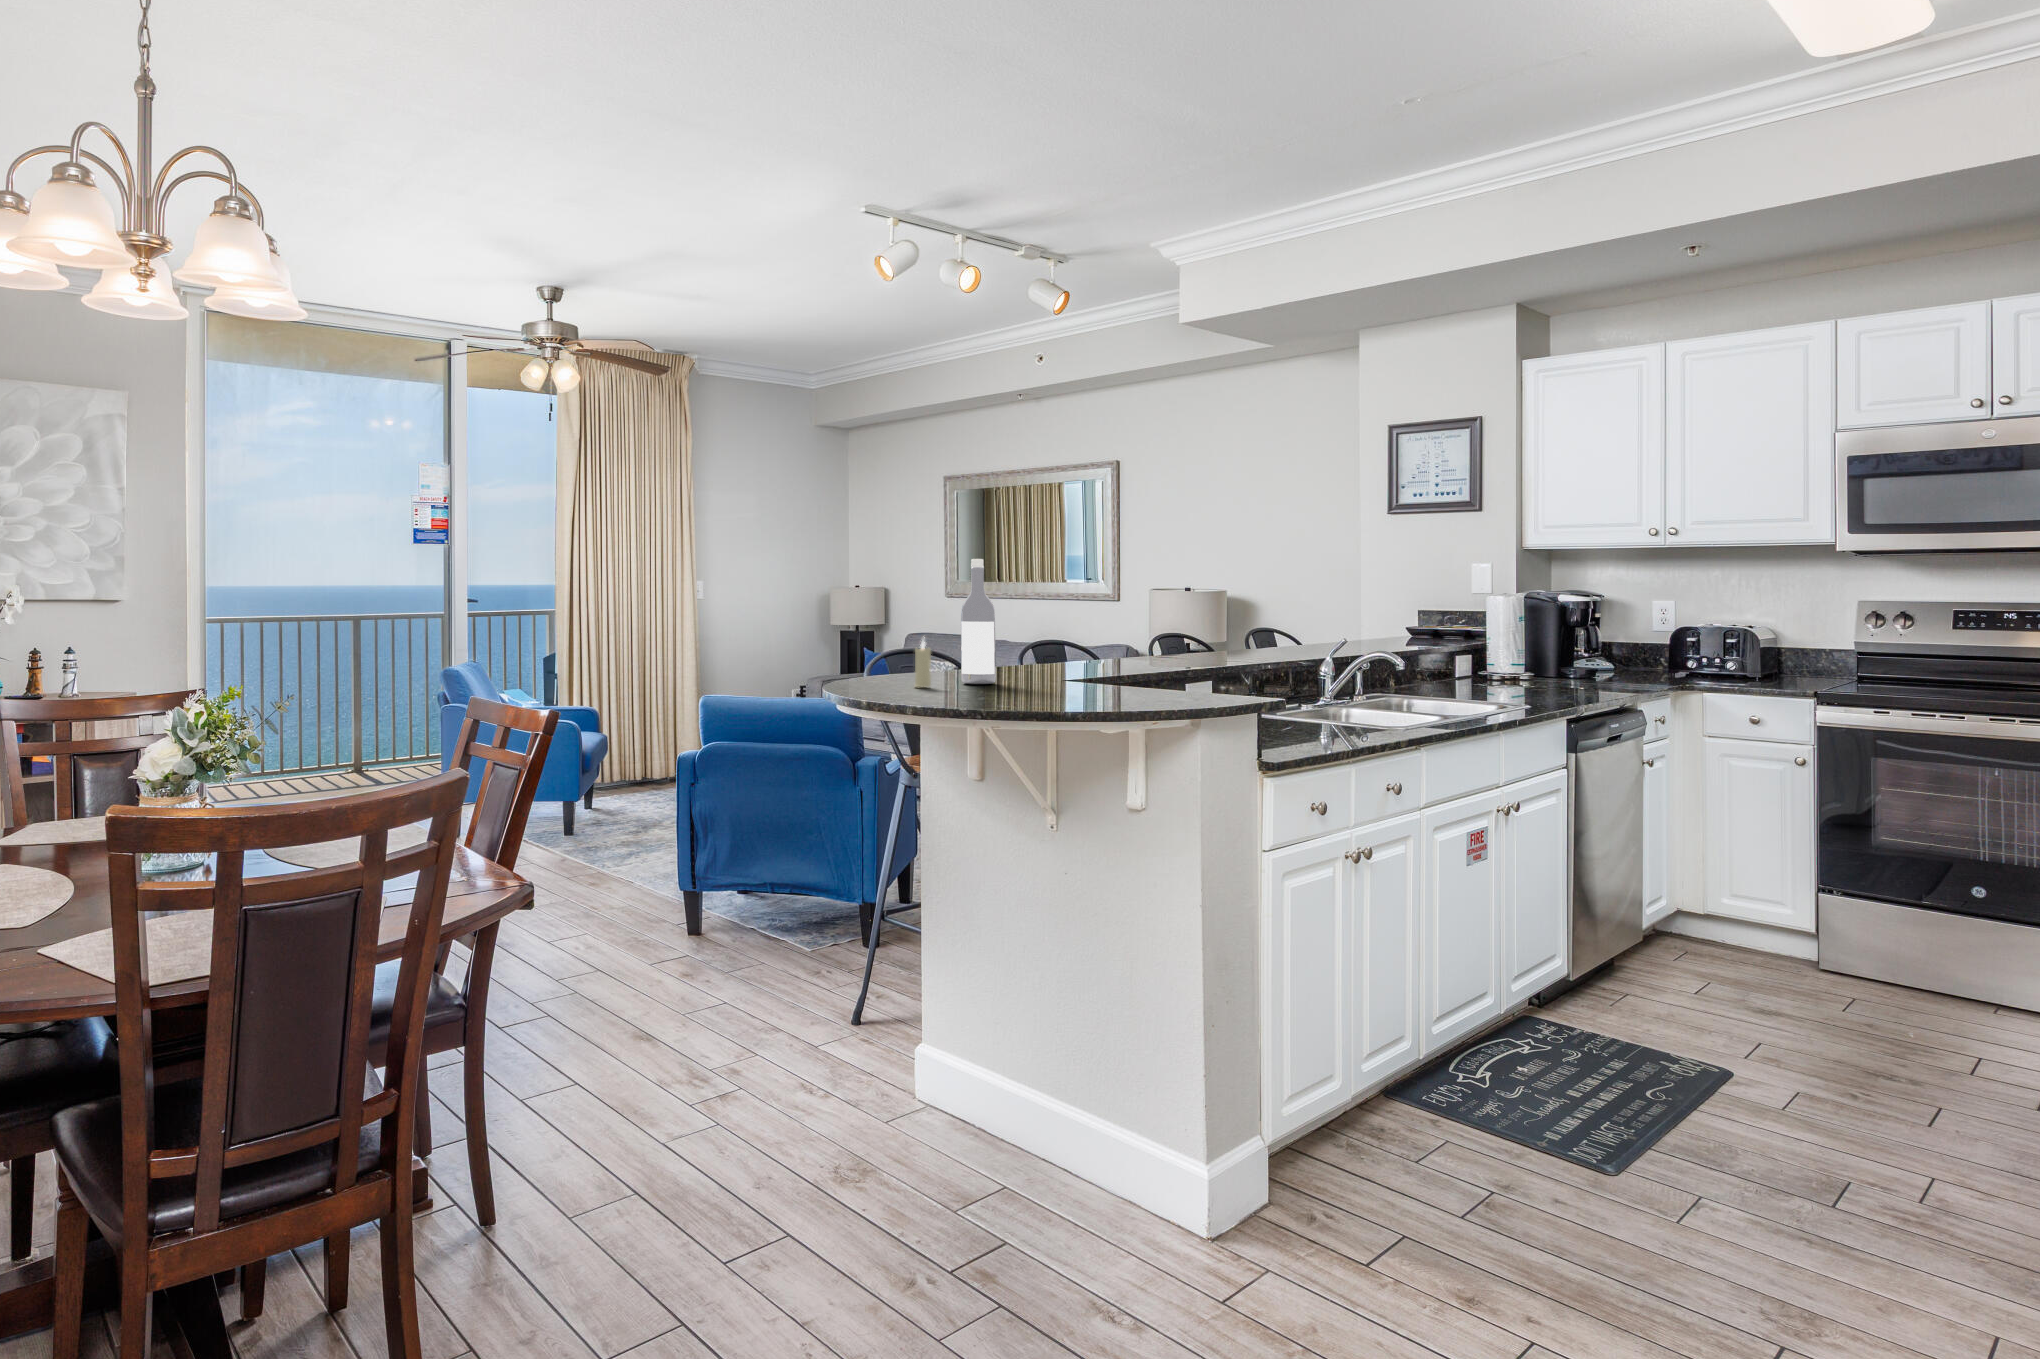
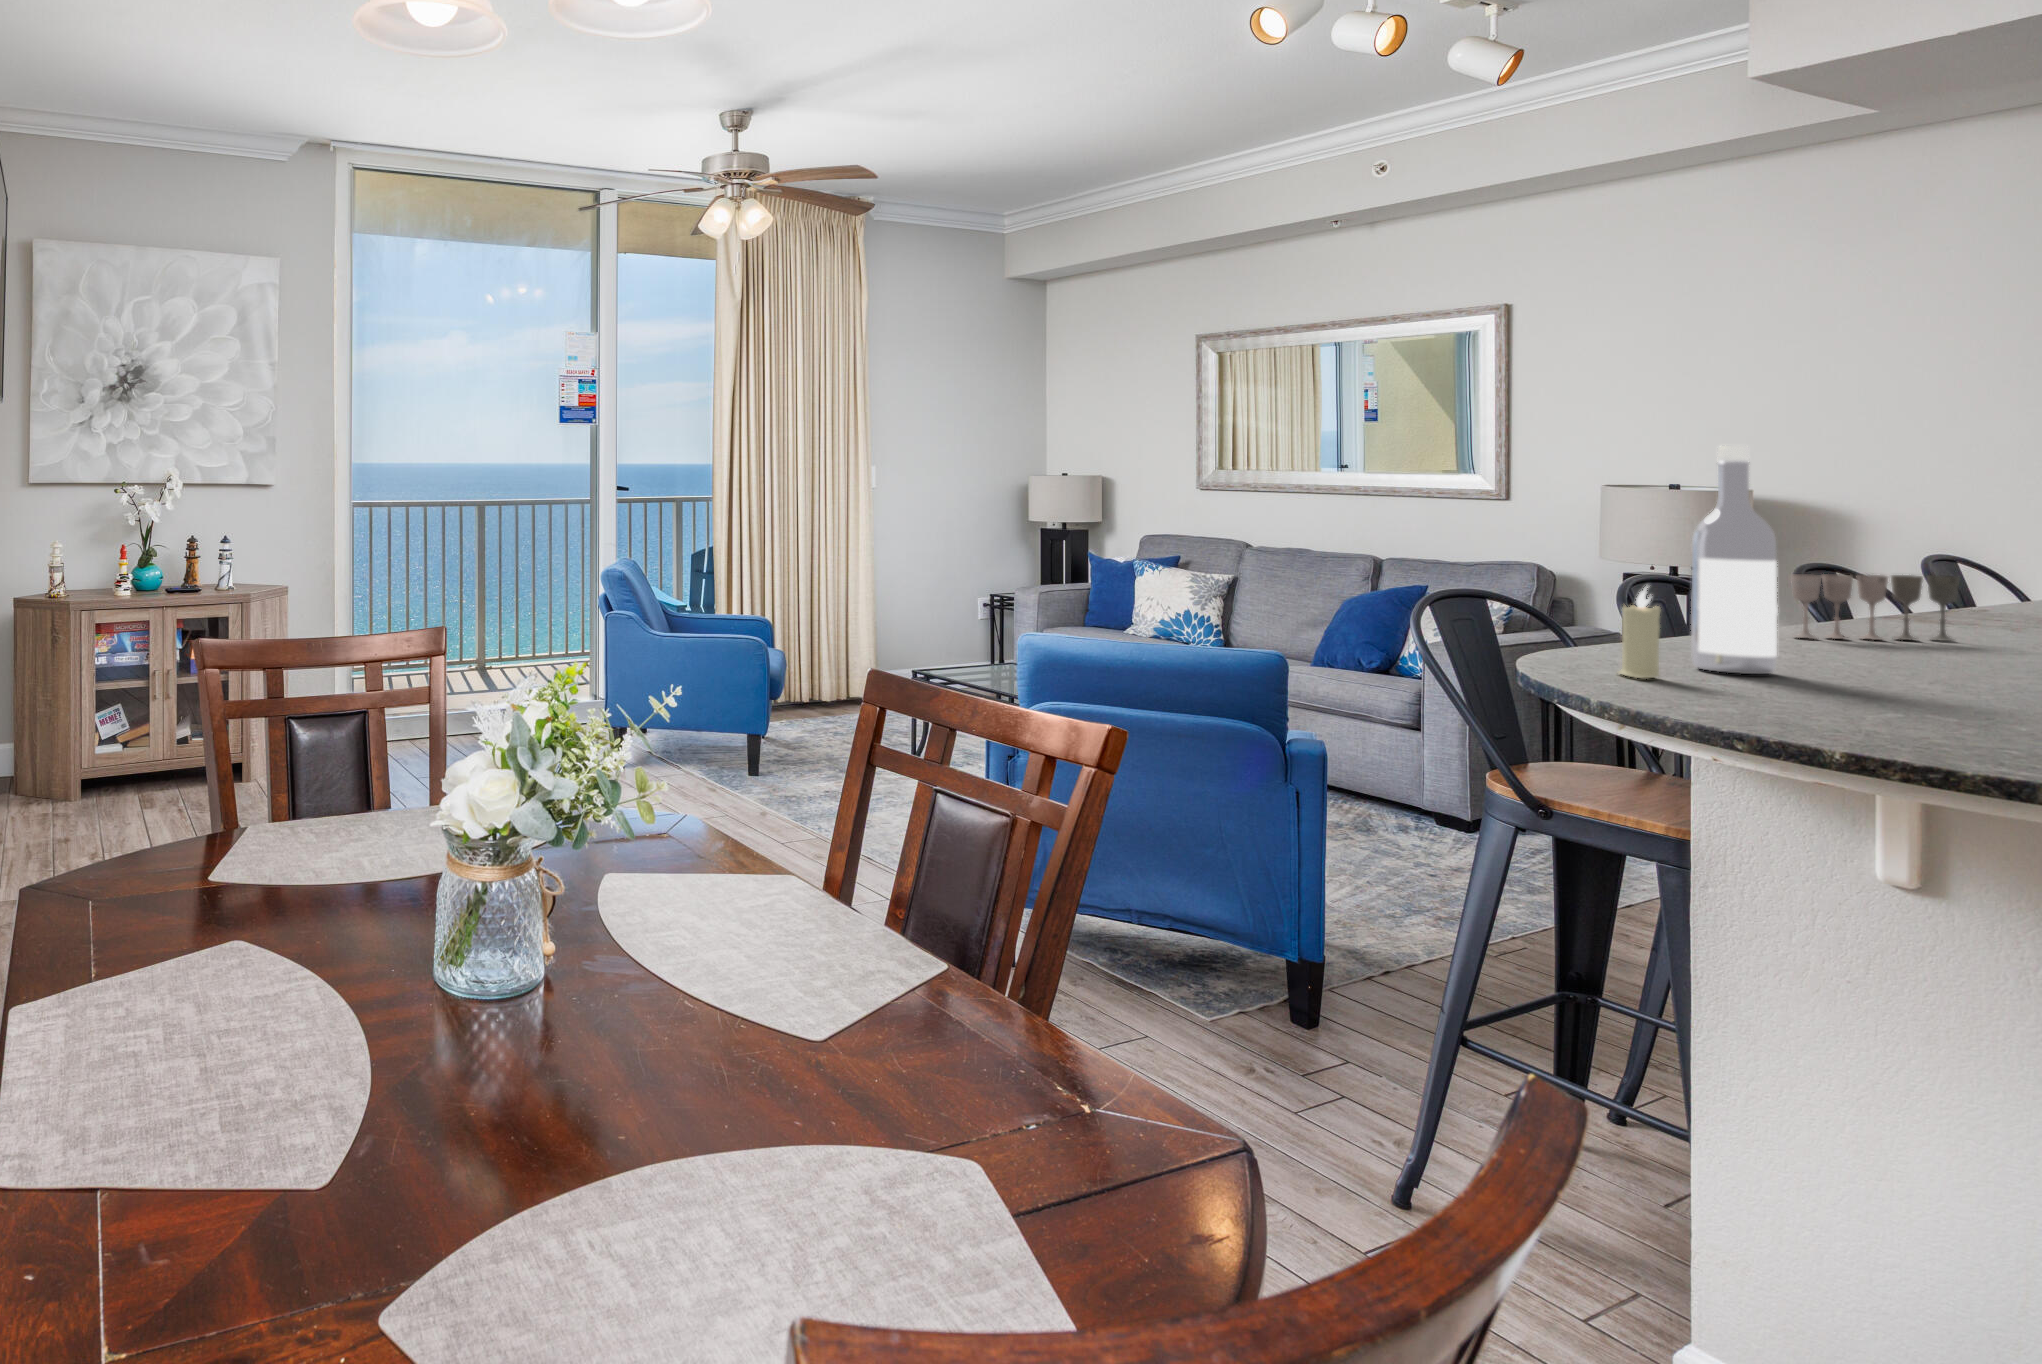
wine glass: none [1062,633,1139,670] -> present [1791,574,1959,641]

